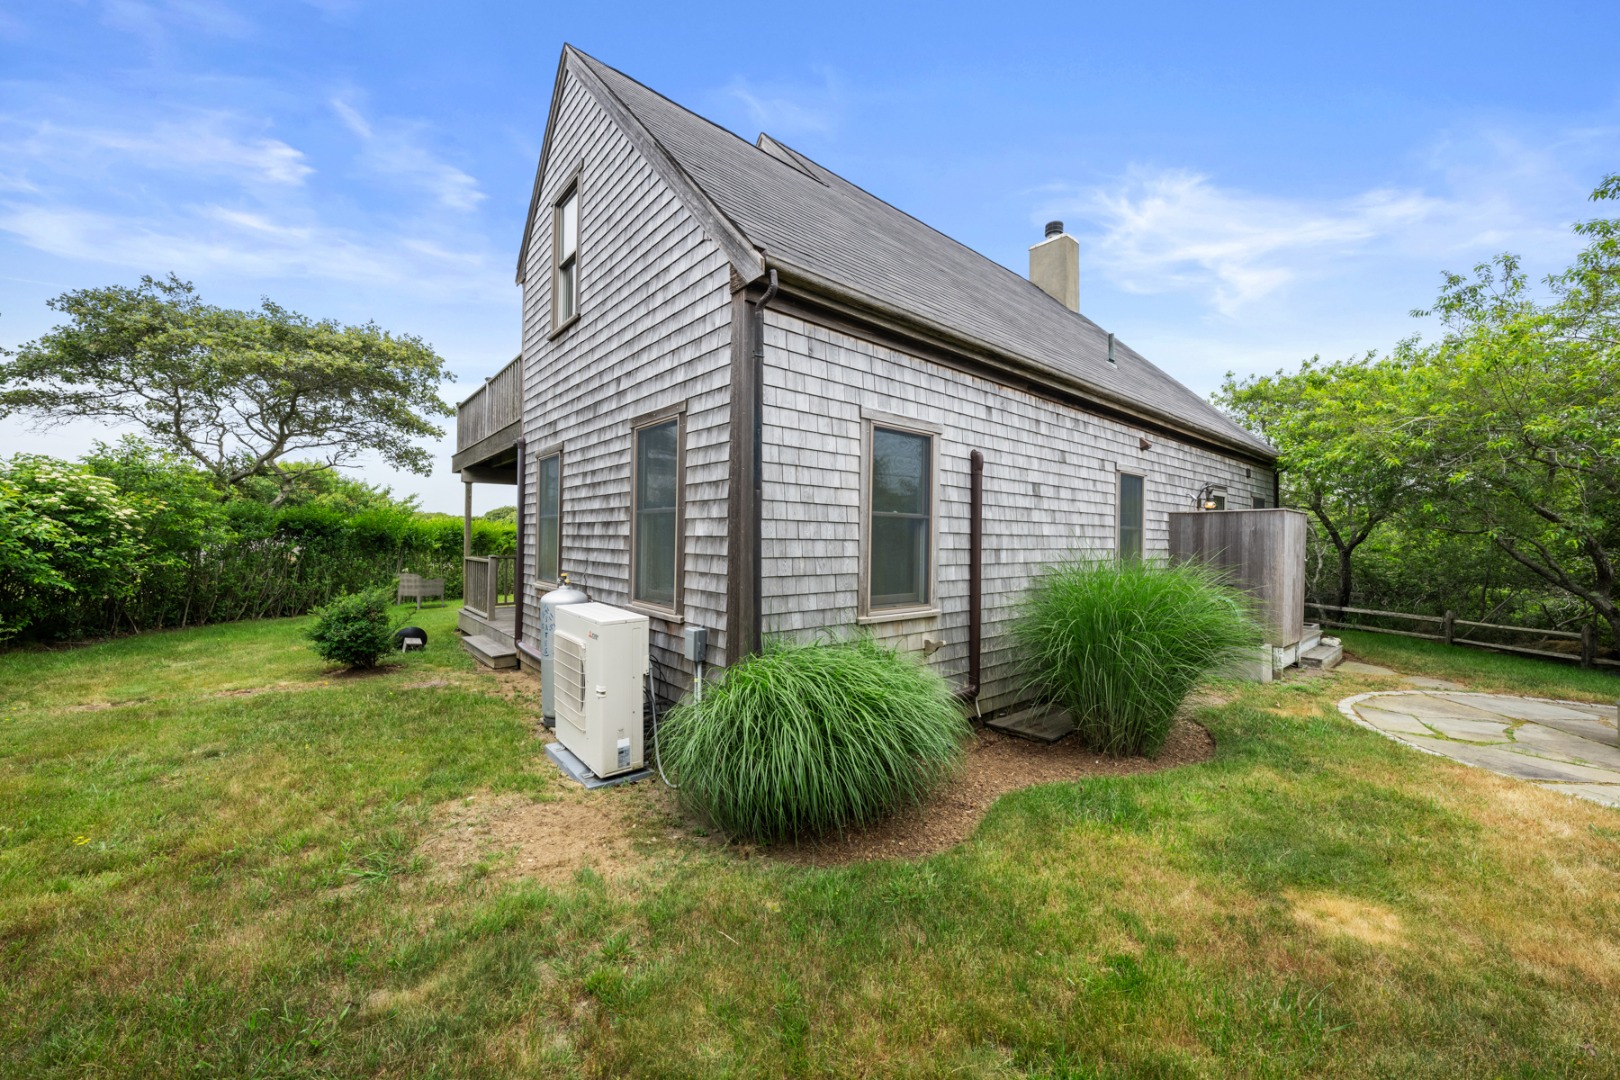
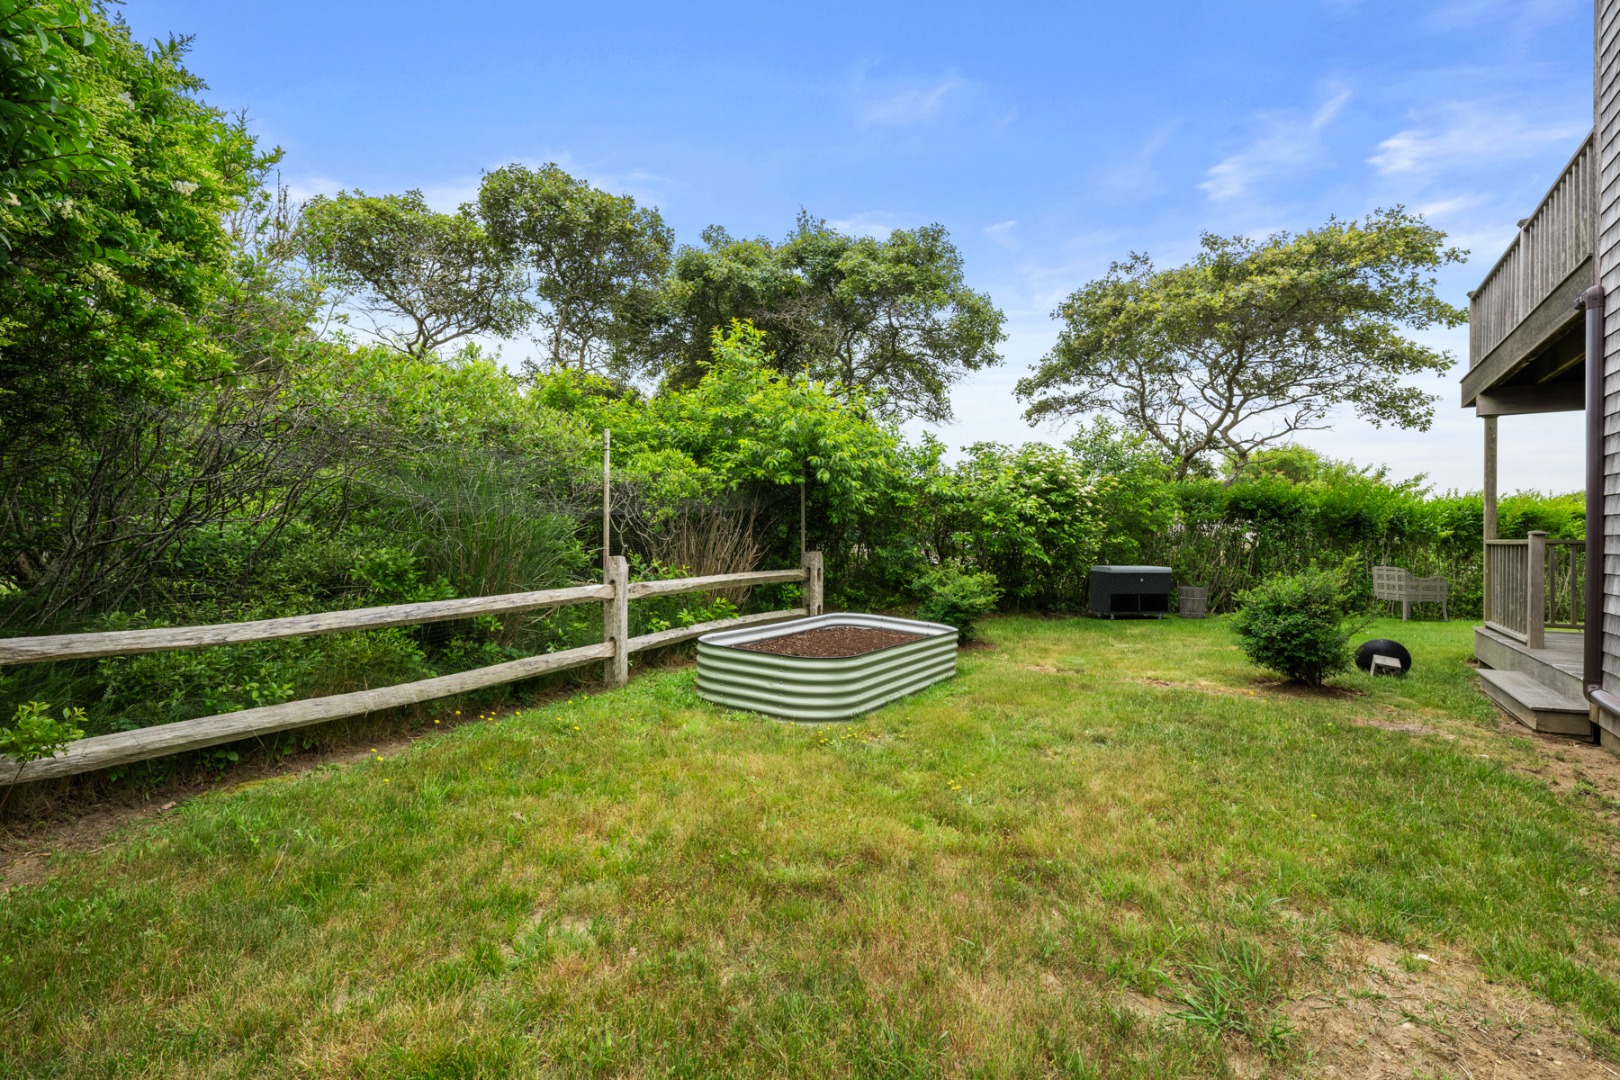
storage bench: none [125,583,227,636] -> present [1090,566,1172,619]
bucket: none [231,593,264,625] -> present [1177,581,1208,618]

